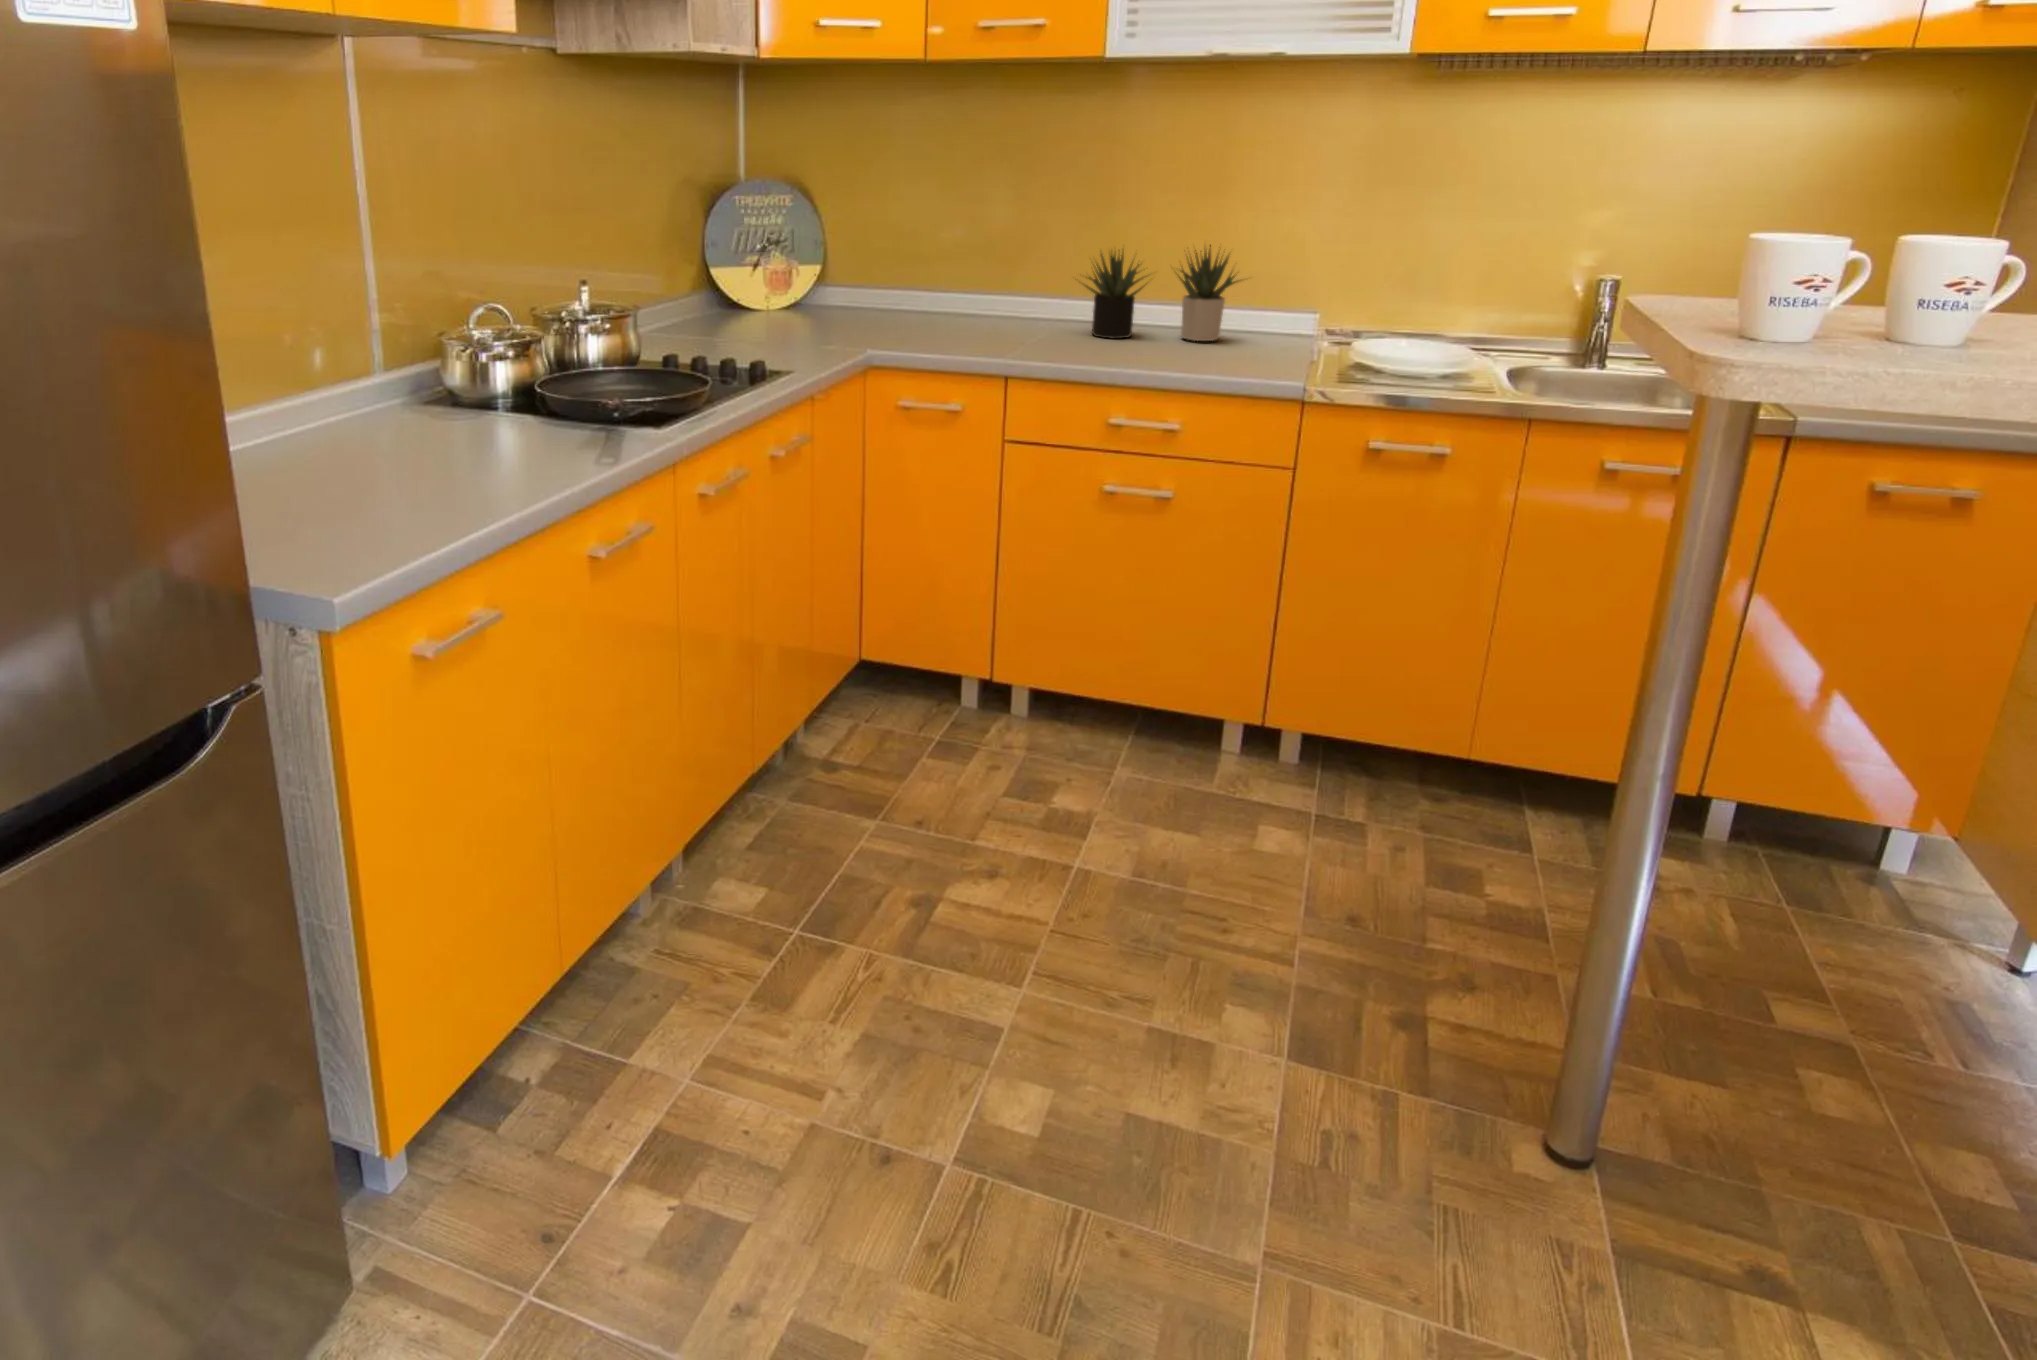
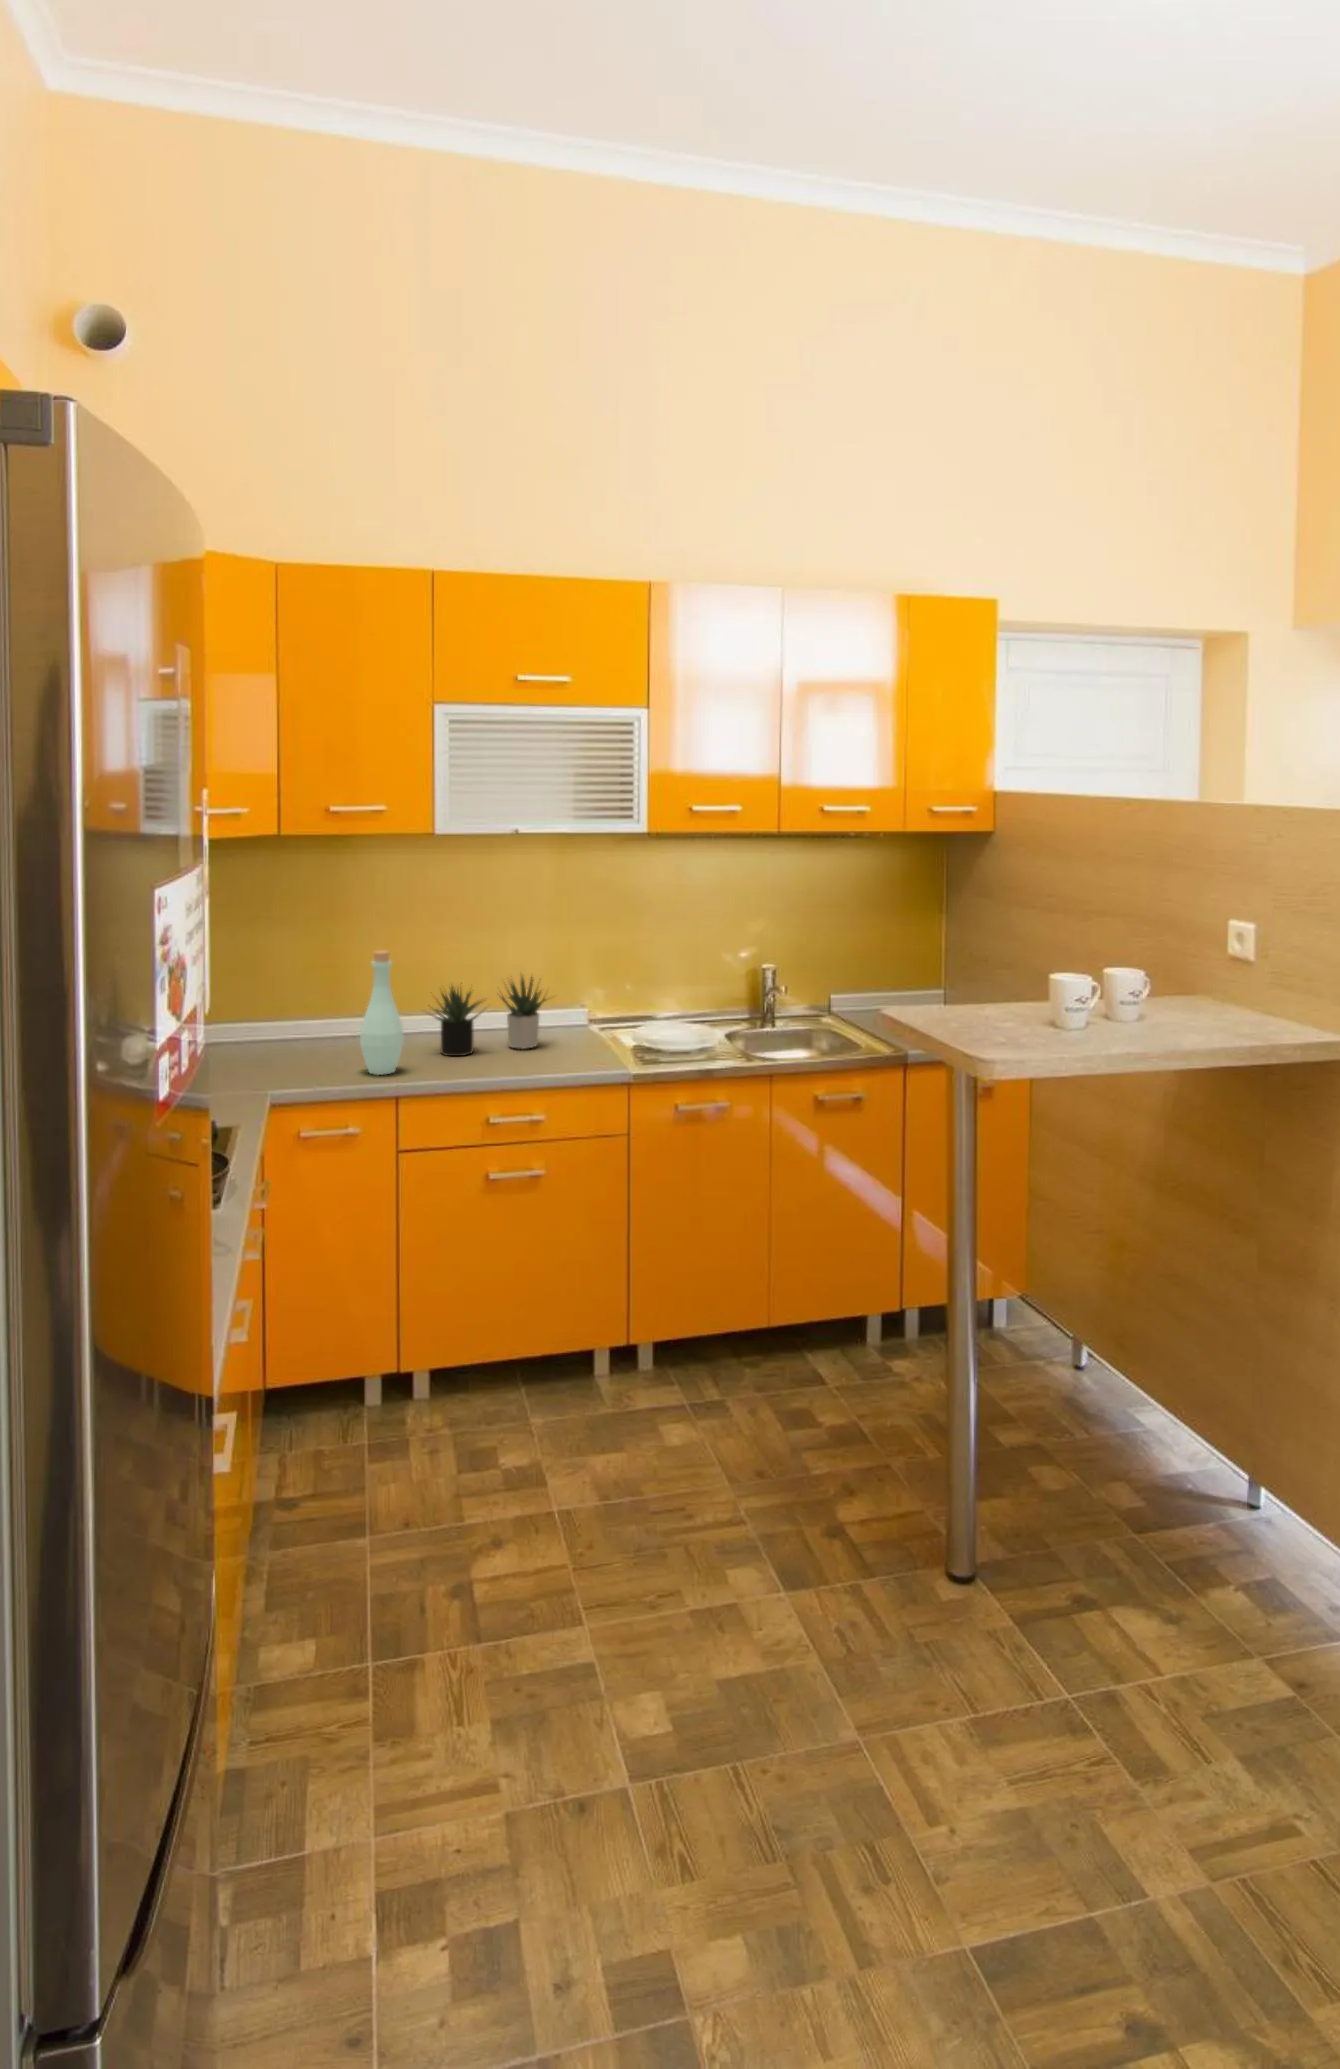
bottle: none [976,191,1029,342] -> present [360,951,404,1075]

